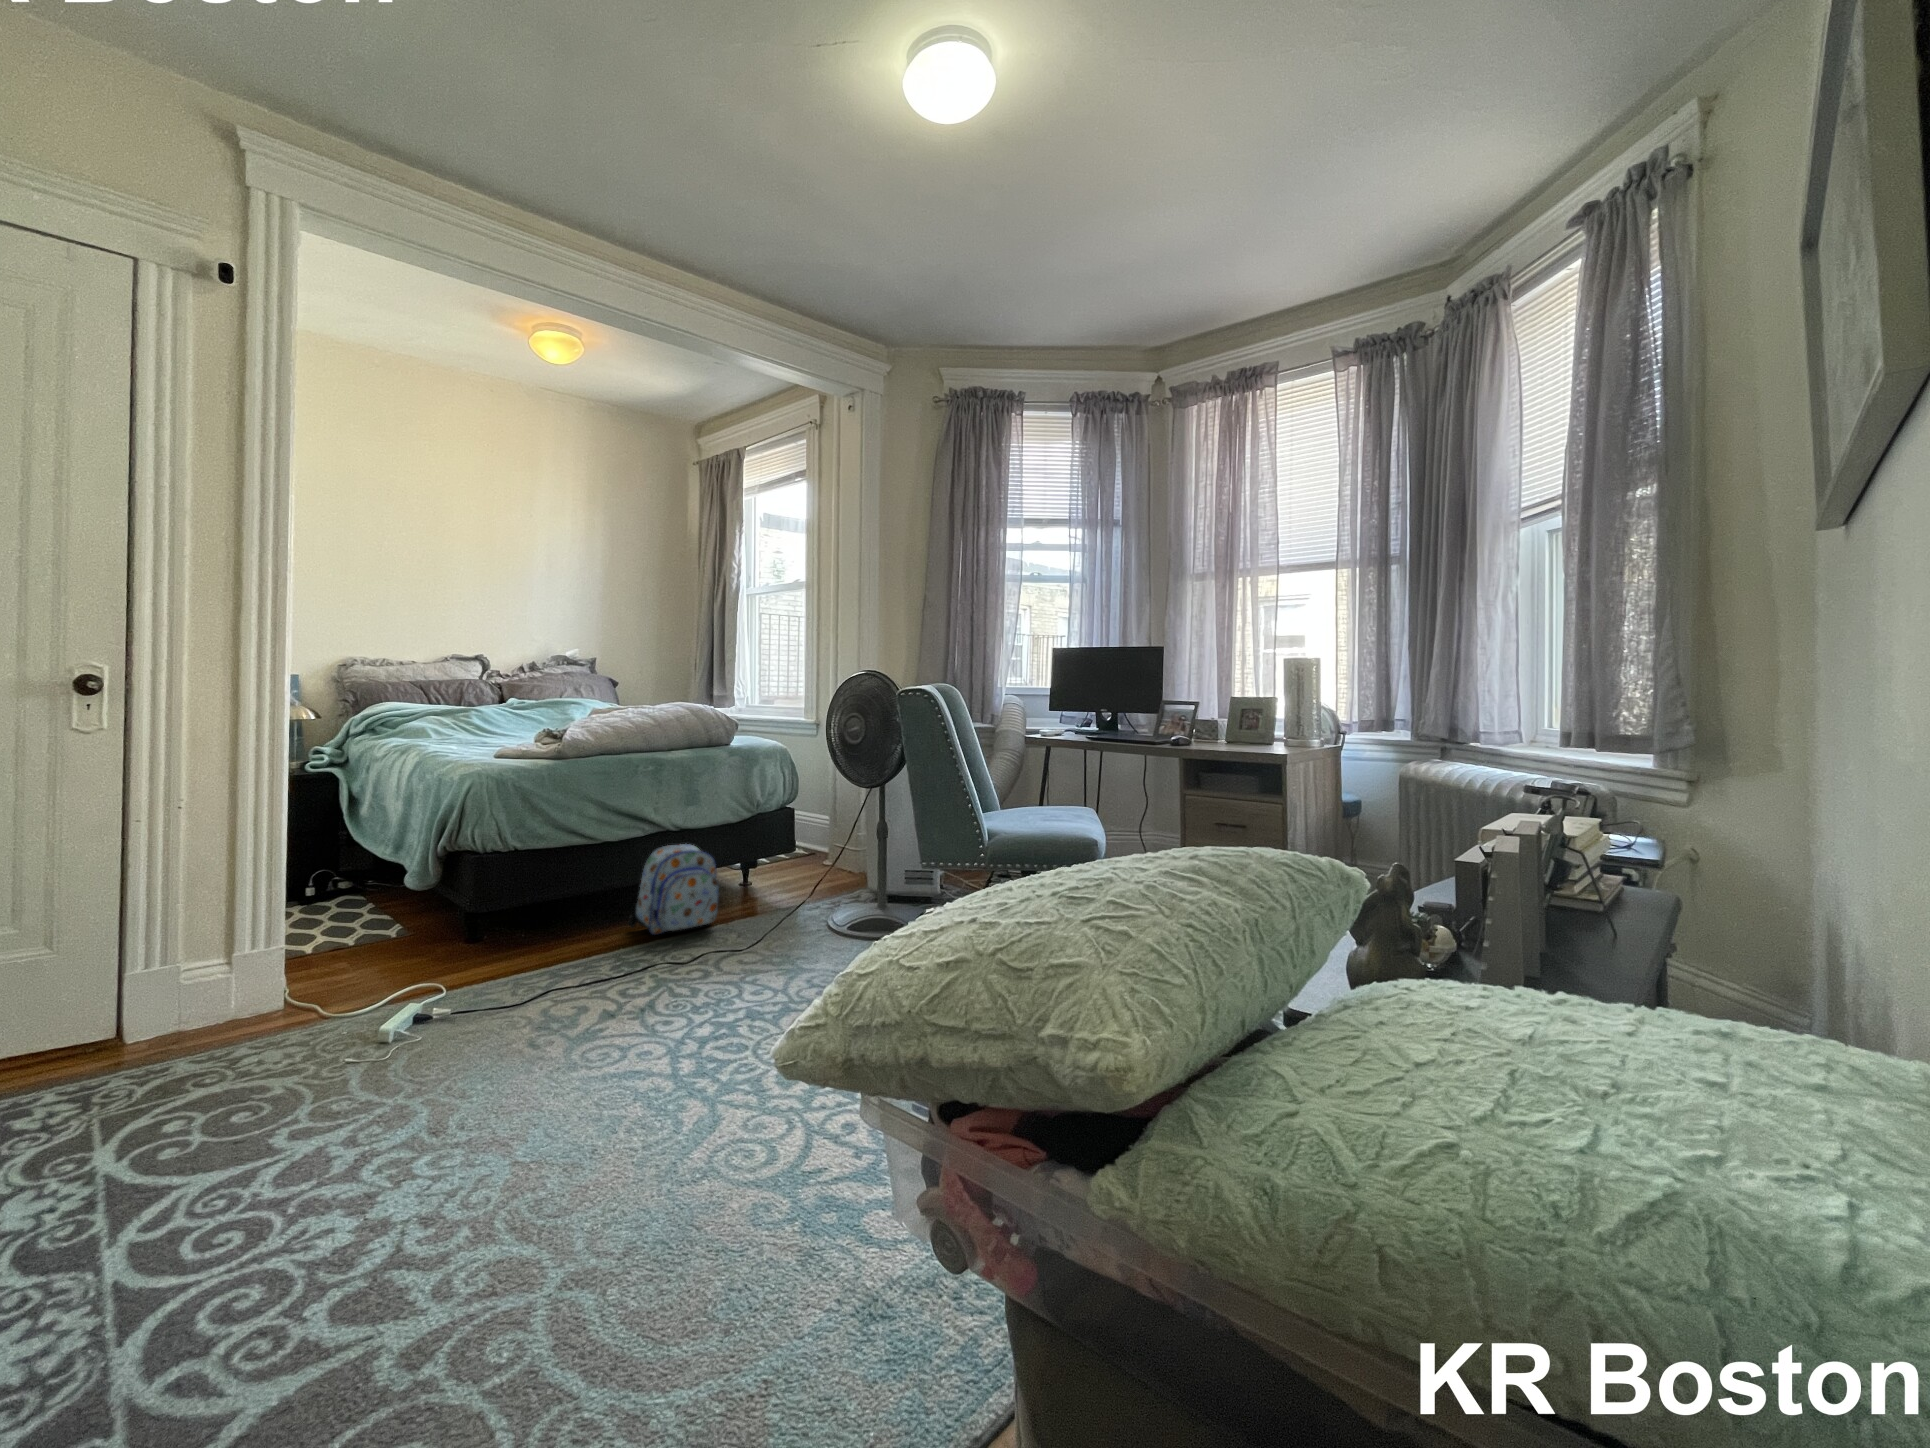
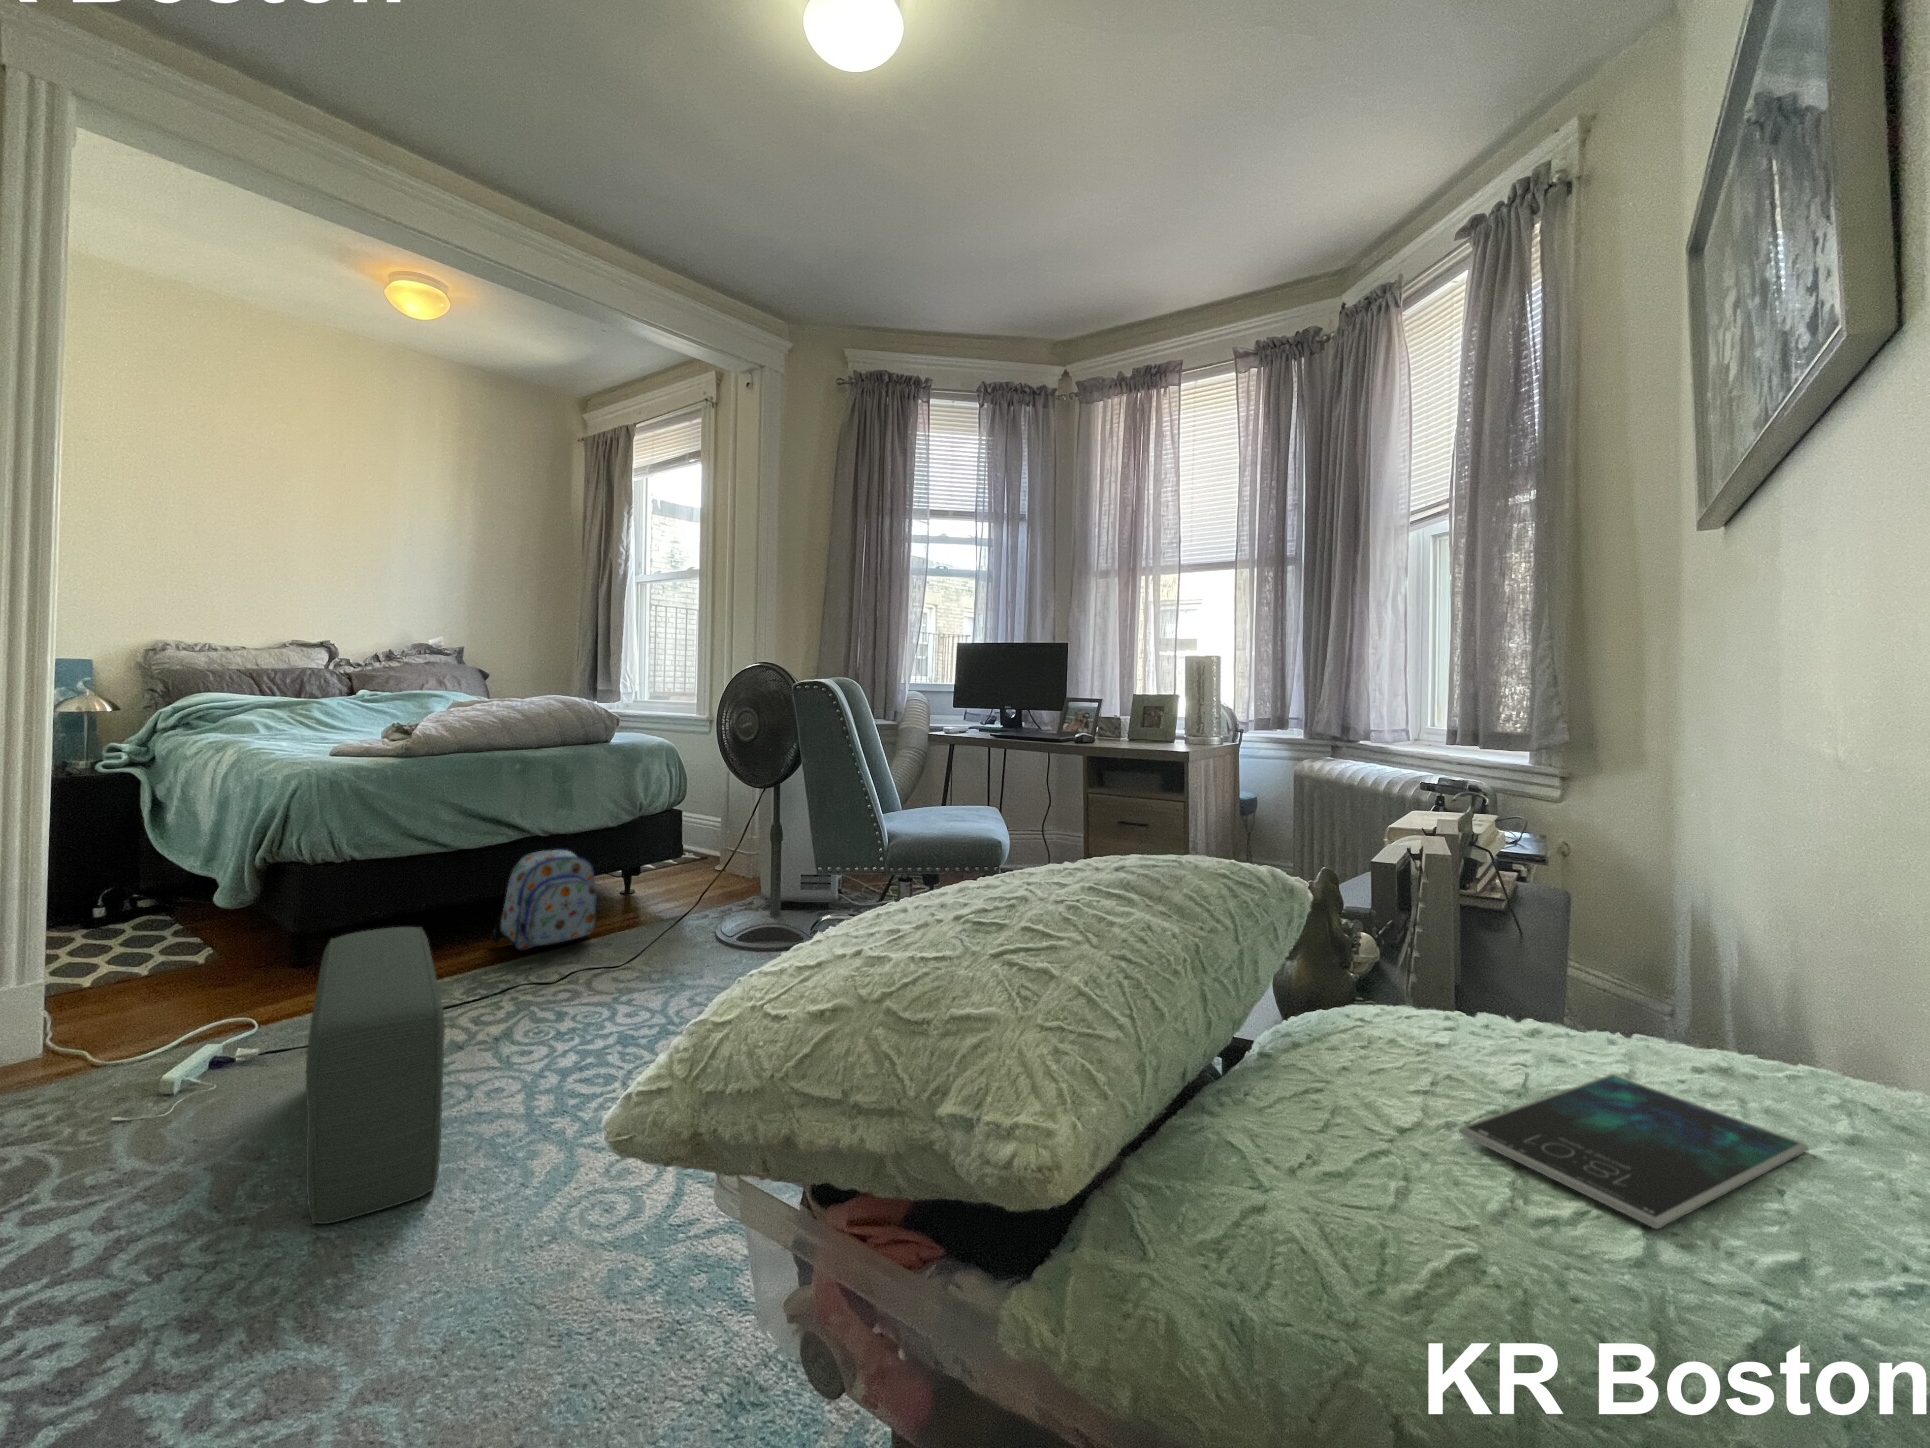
pouf: none [502,909,607,1153] -> present [306,927,445,1224]
smartphone: none [1456,1038,1761,1136] -> present [1459,1074,1809,1229]

